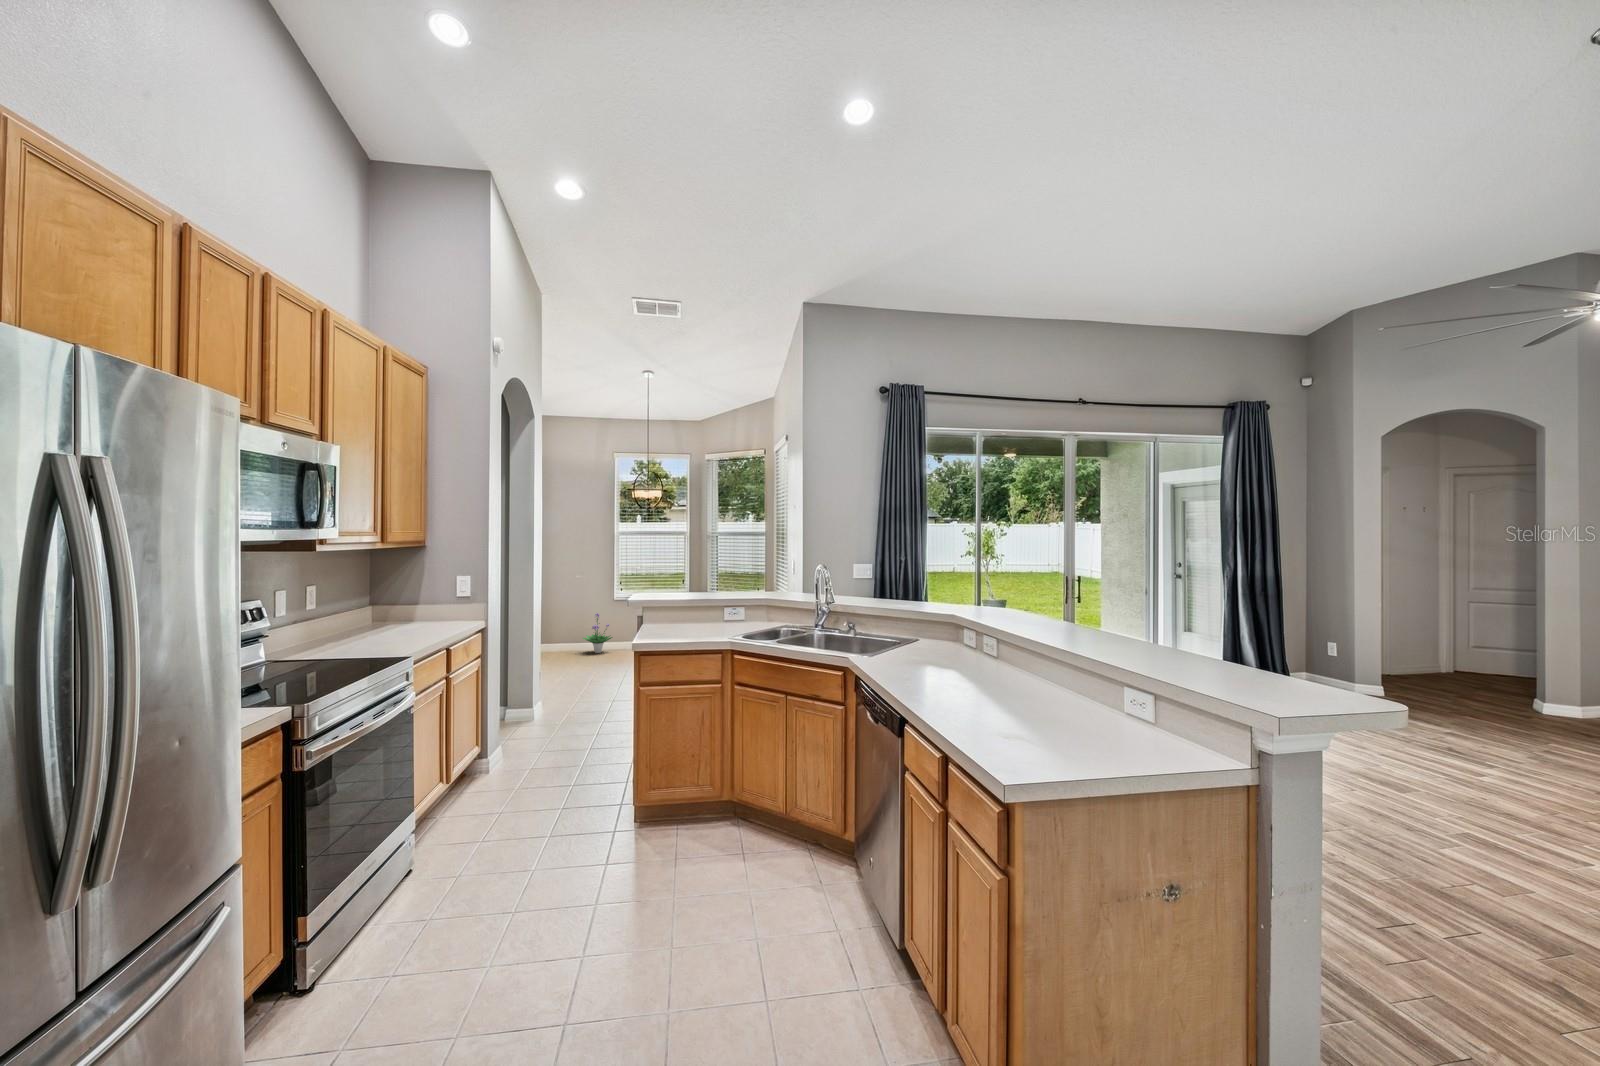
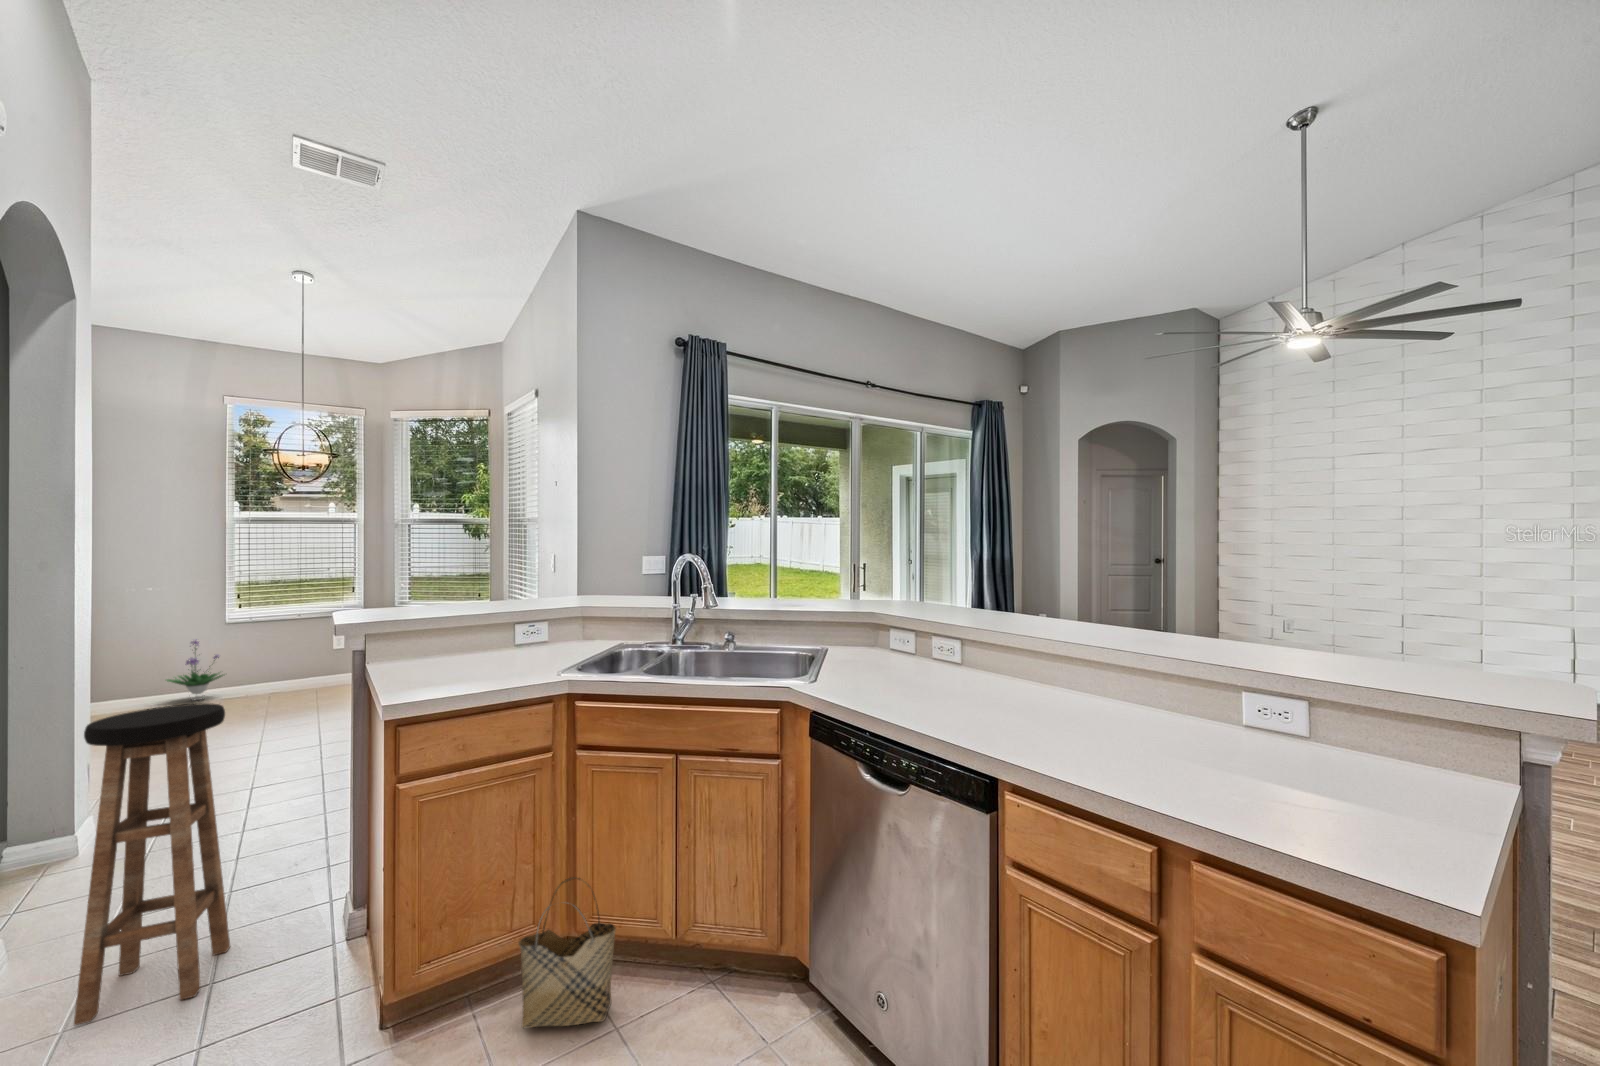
bar stool: none [523,641,586,791] -> present [74,703,230,1025]
woven basket: none [698,761,751,845] -> present [519,877,616,1028]

